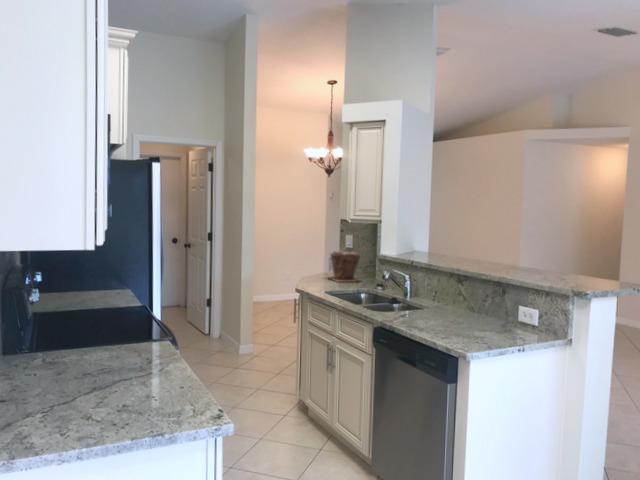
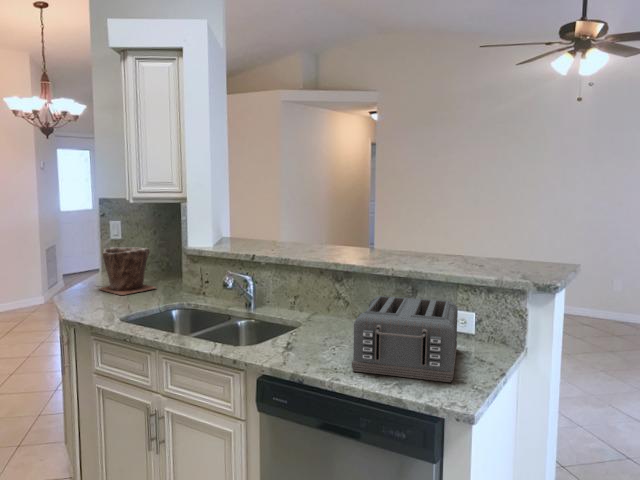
toaster: none [424,288,515,342] -> present [352,296,458,382]

